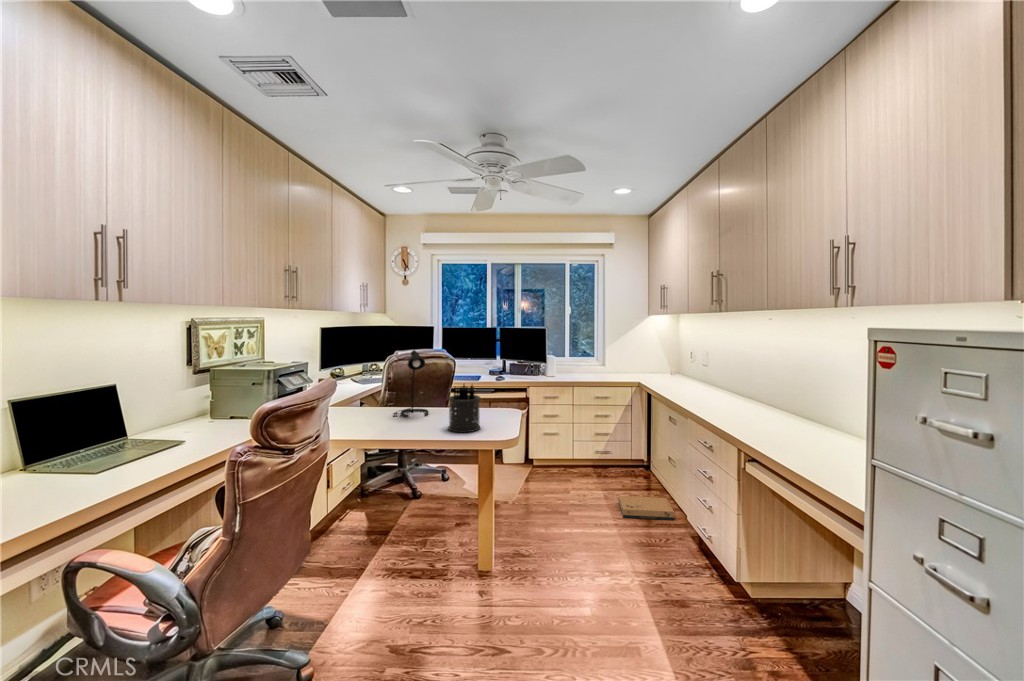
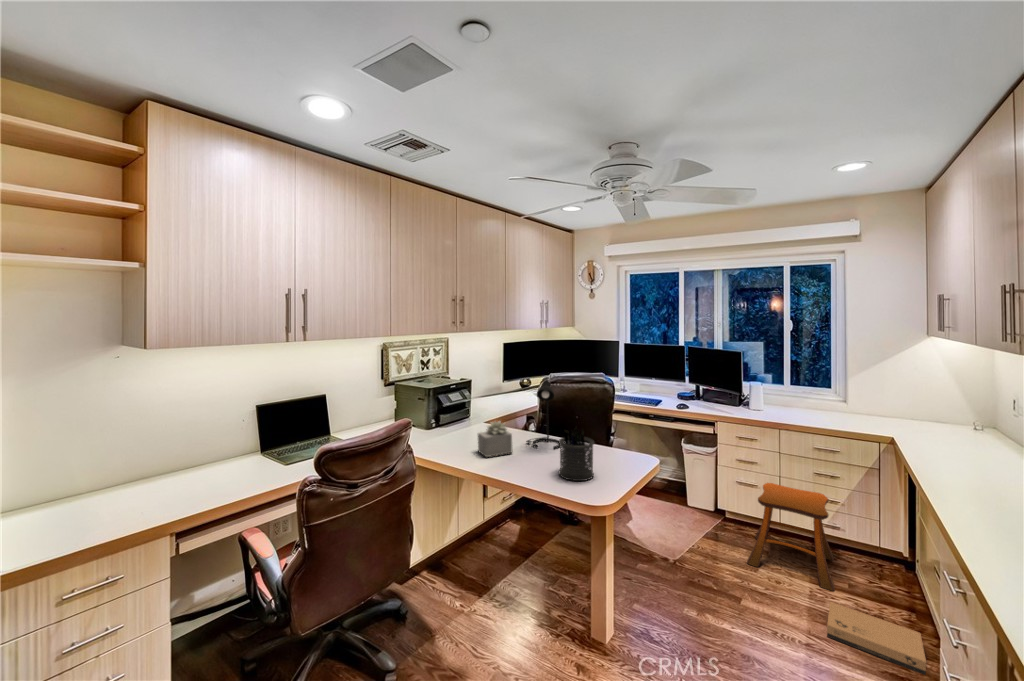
succulent plant: none [349,393,389,430] -> present [478,421,512,457]
stool: none [559,427,616,491] -> present [747,483,835,591]

